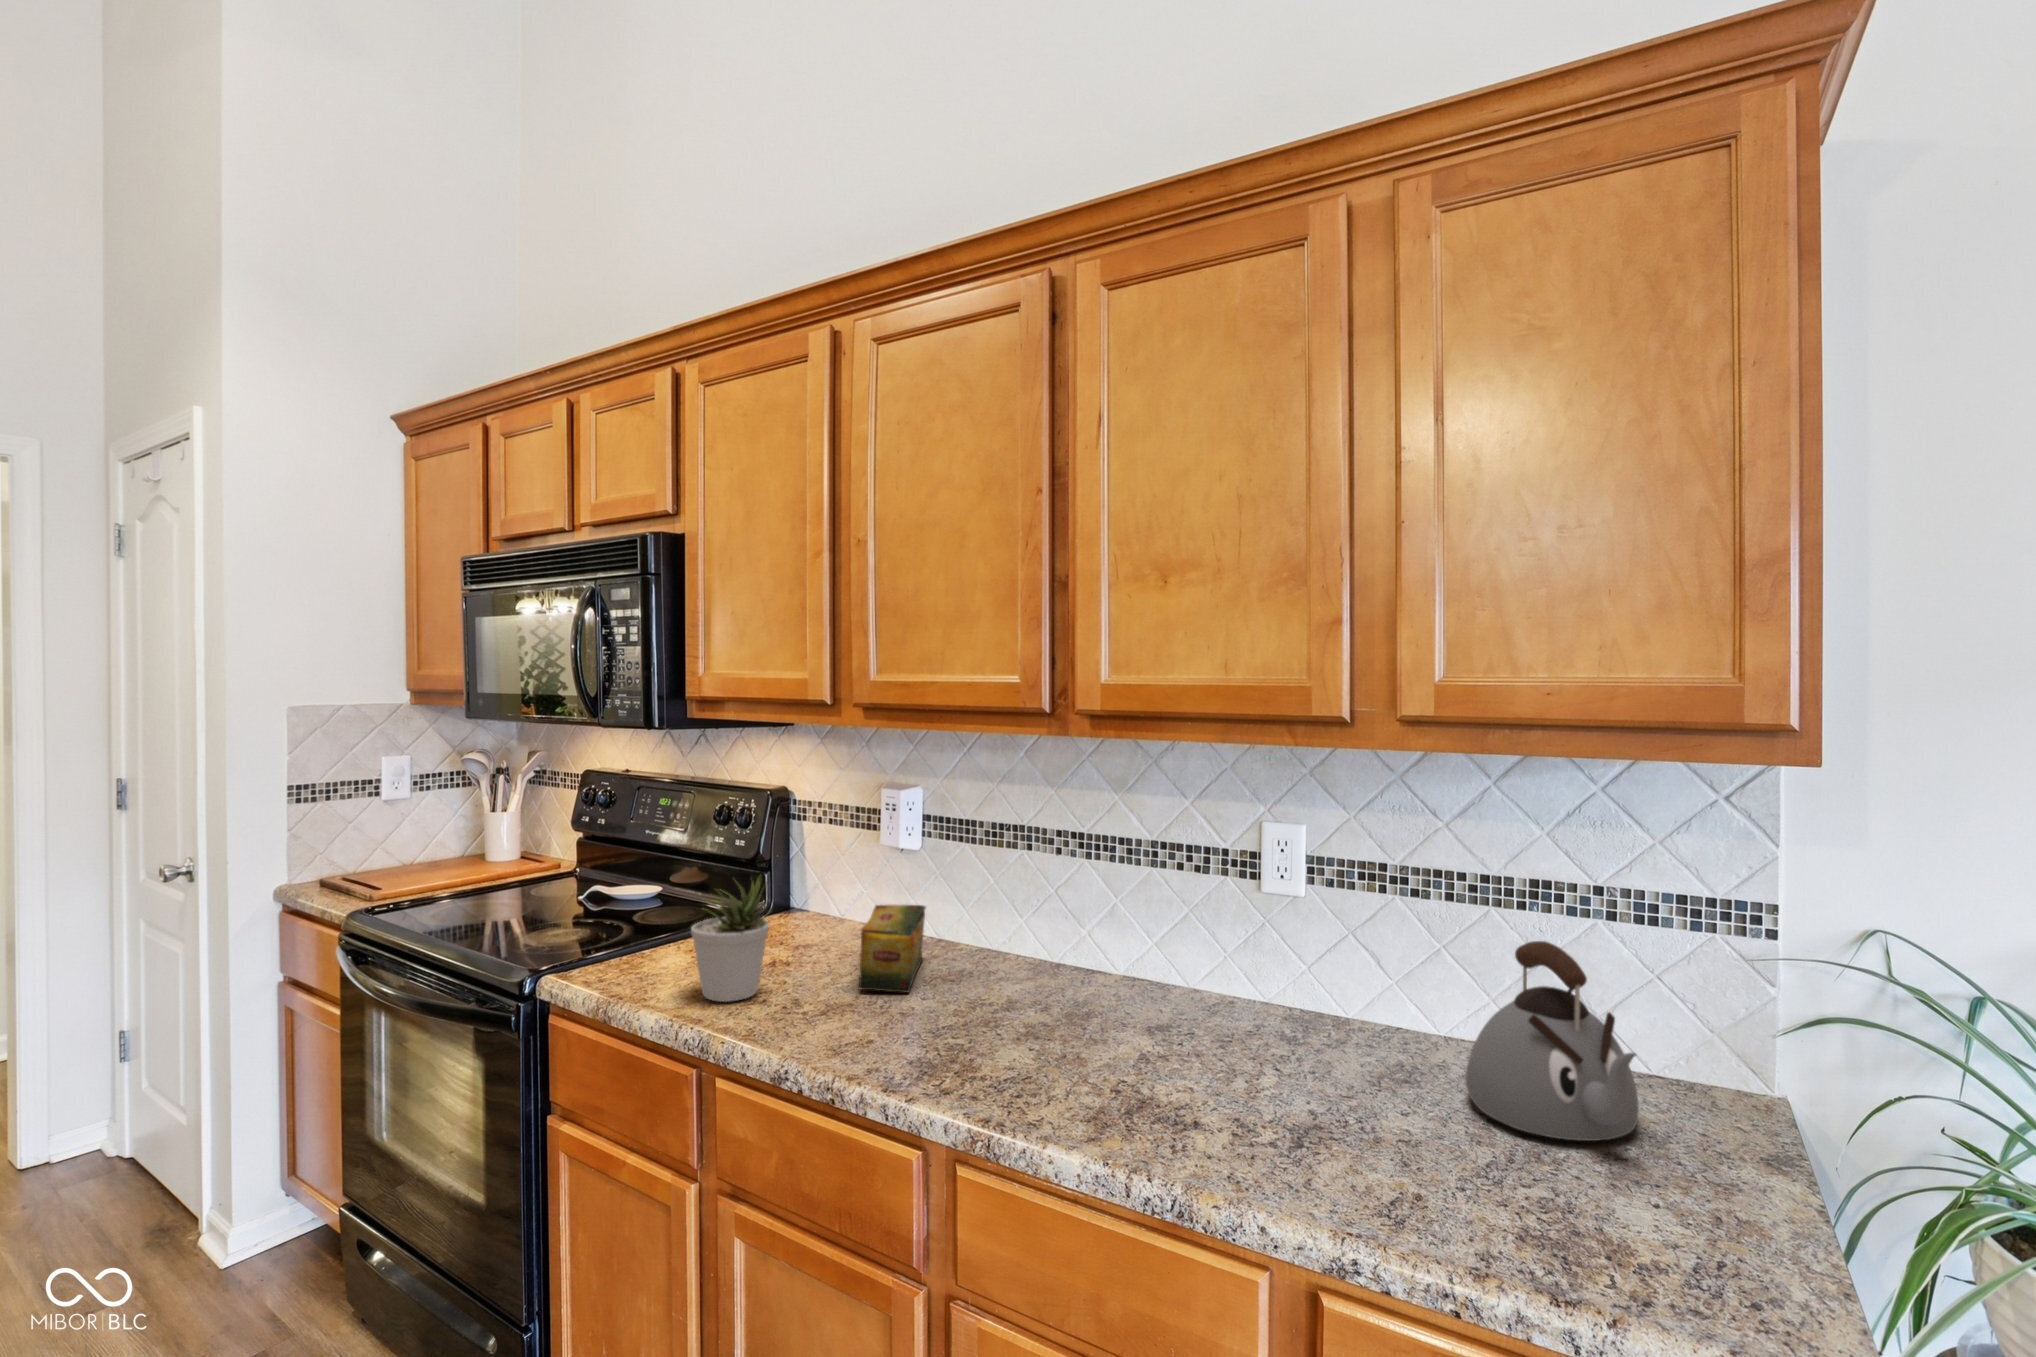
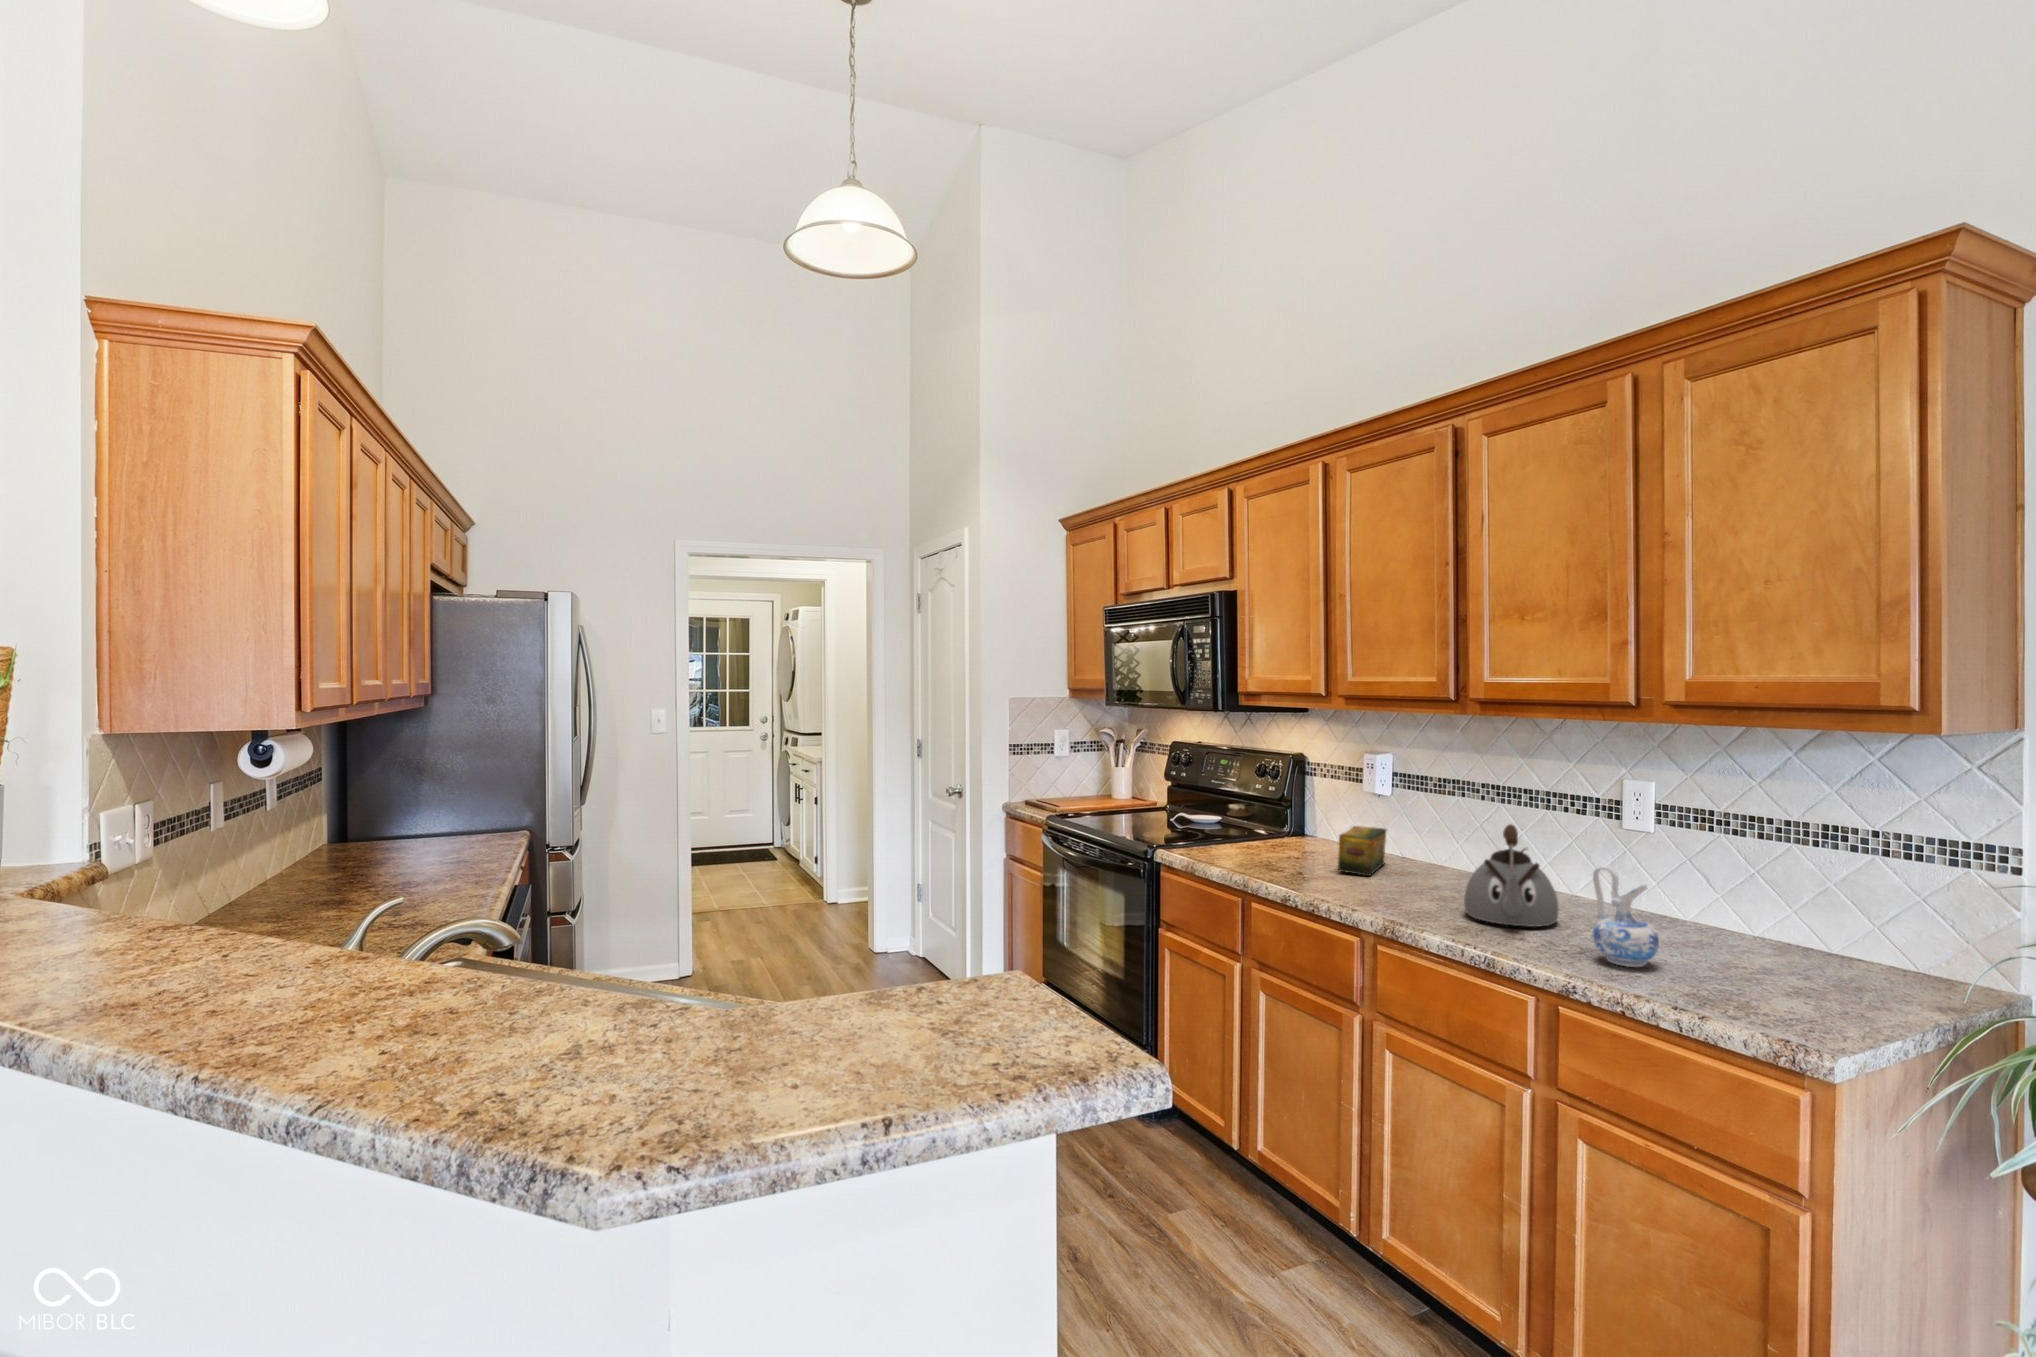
potted plant: present [691,879,769,1002] -> none [1237,797,1286,869]
kettle: present [1466,941,1639,1141] -> present [1464,824,1559,927]
ceramic pitcher: none [1309,991,1408,1163] -> present [1592,865,1659,967]

